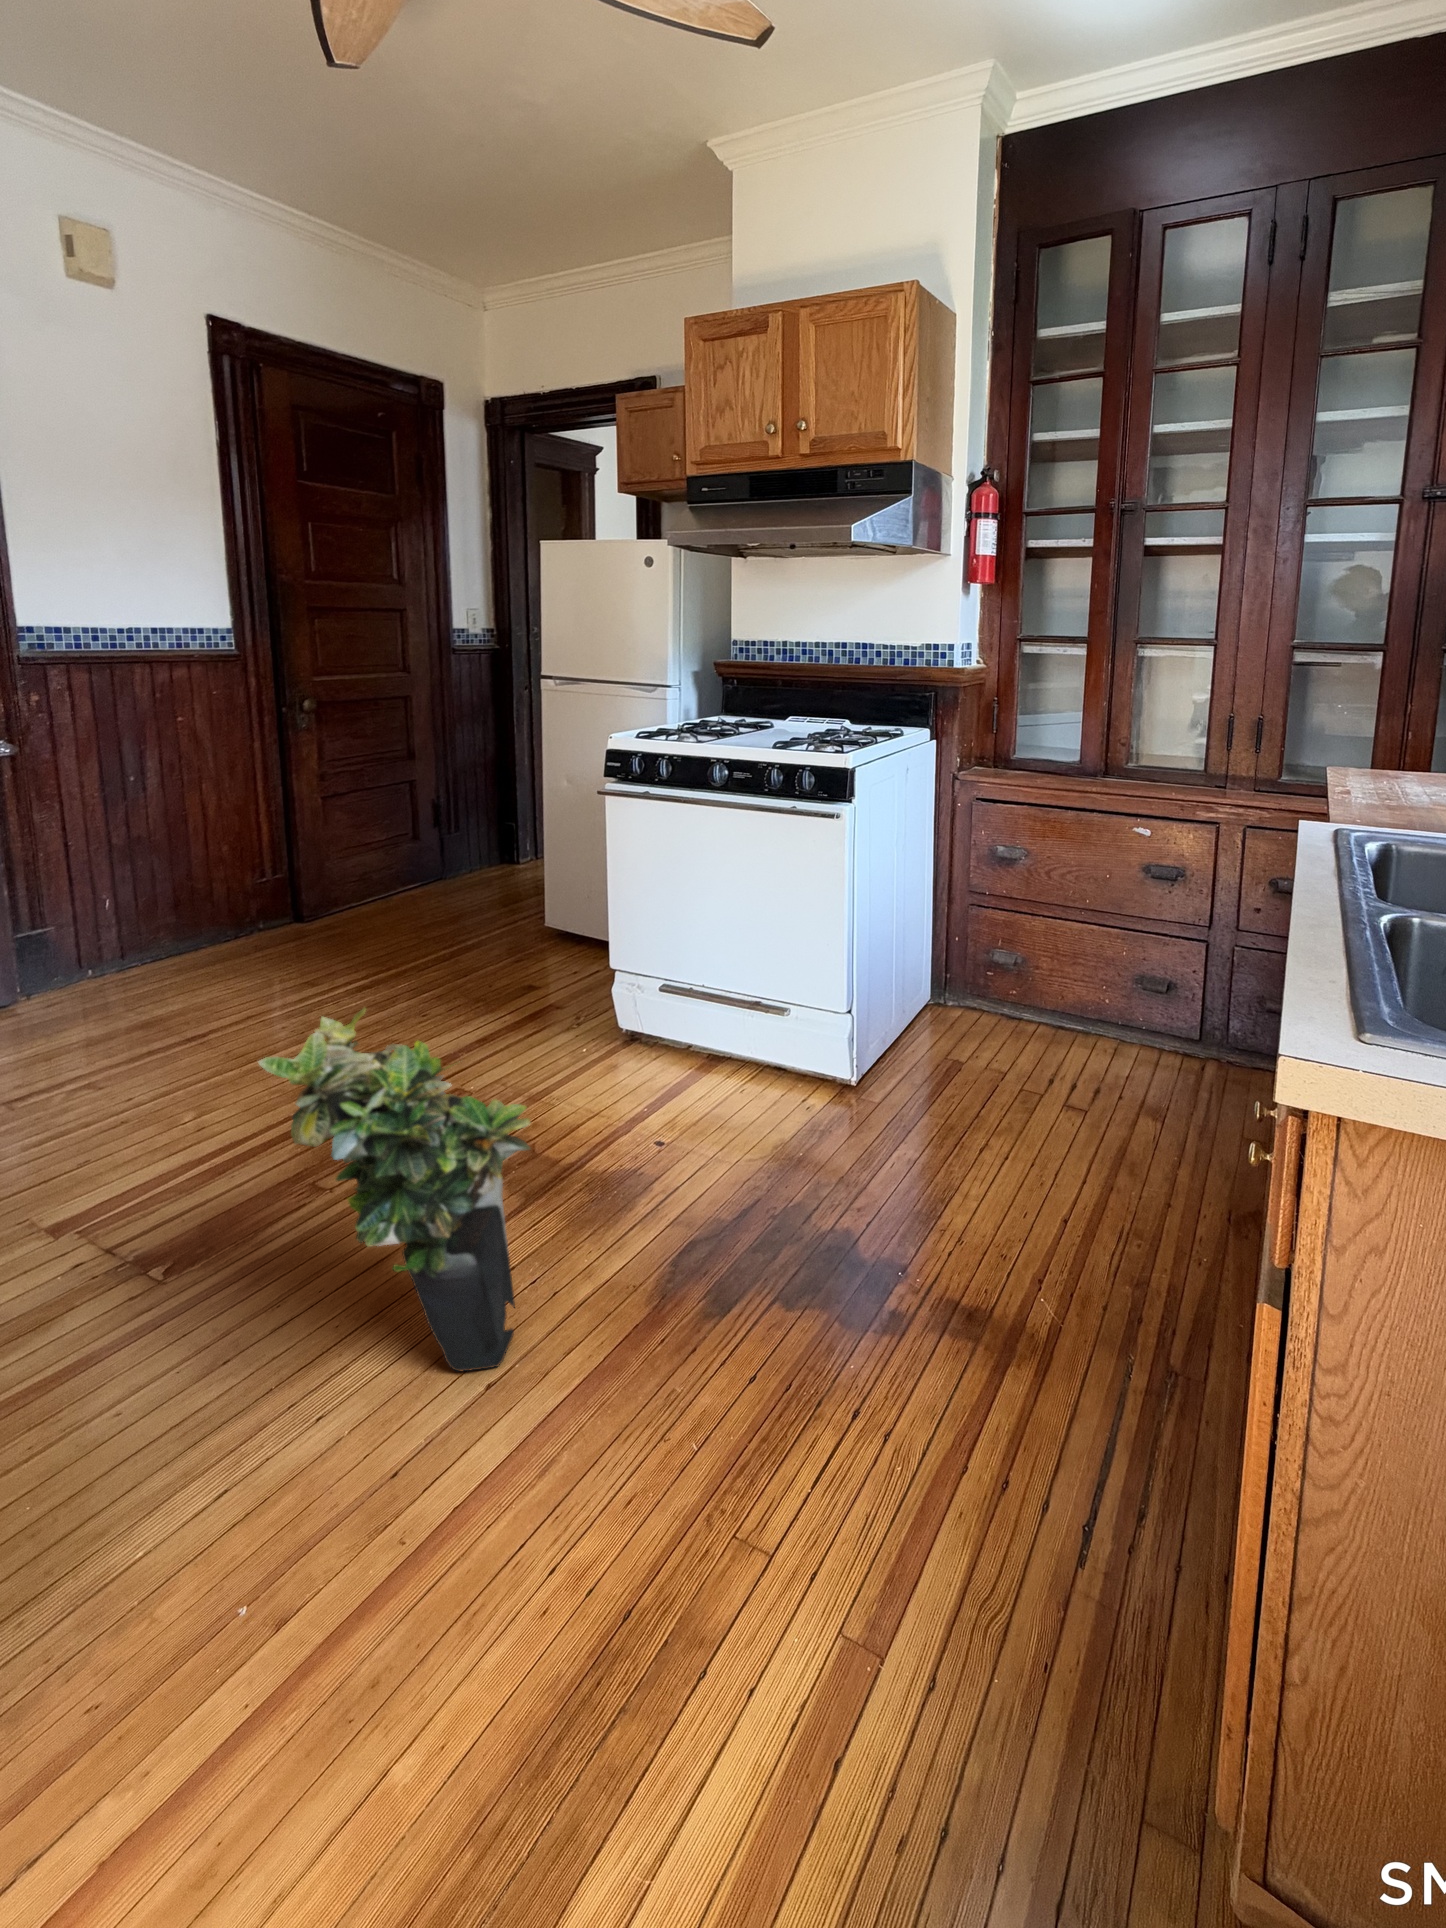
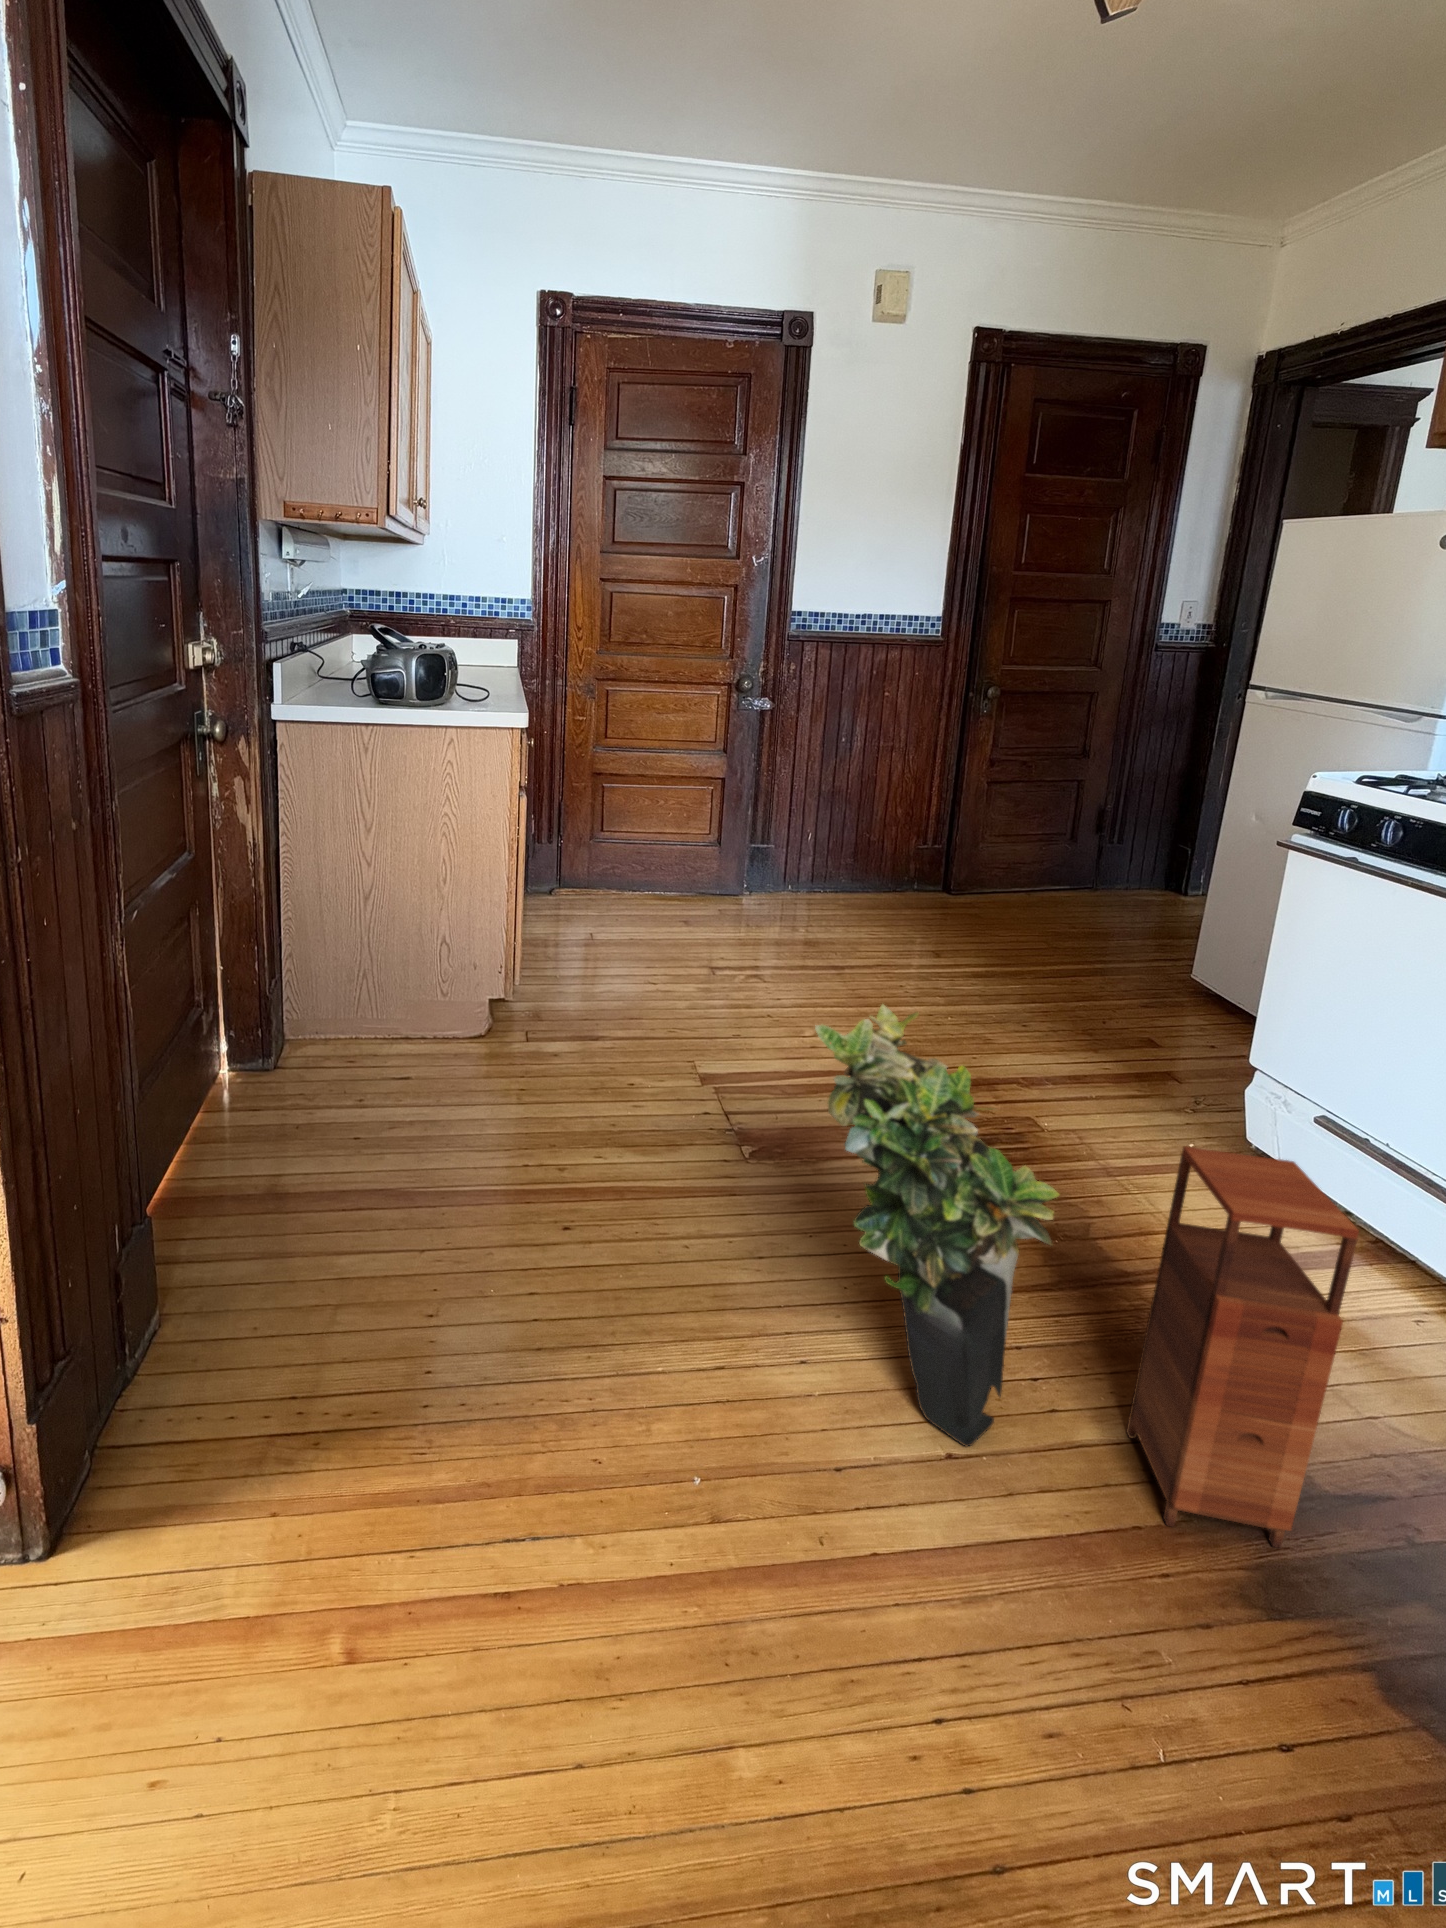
storage cabinet: none [602,1004,716,1307] -> present [1126,1146,1359,1548]

